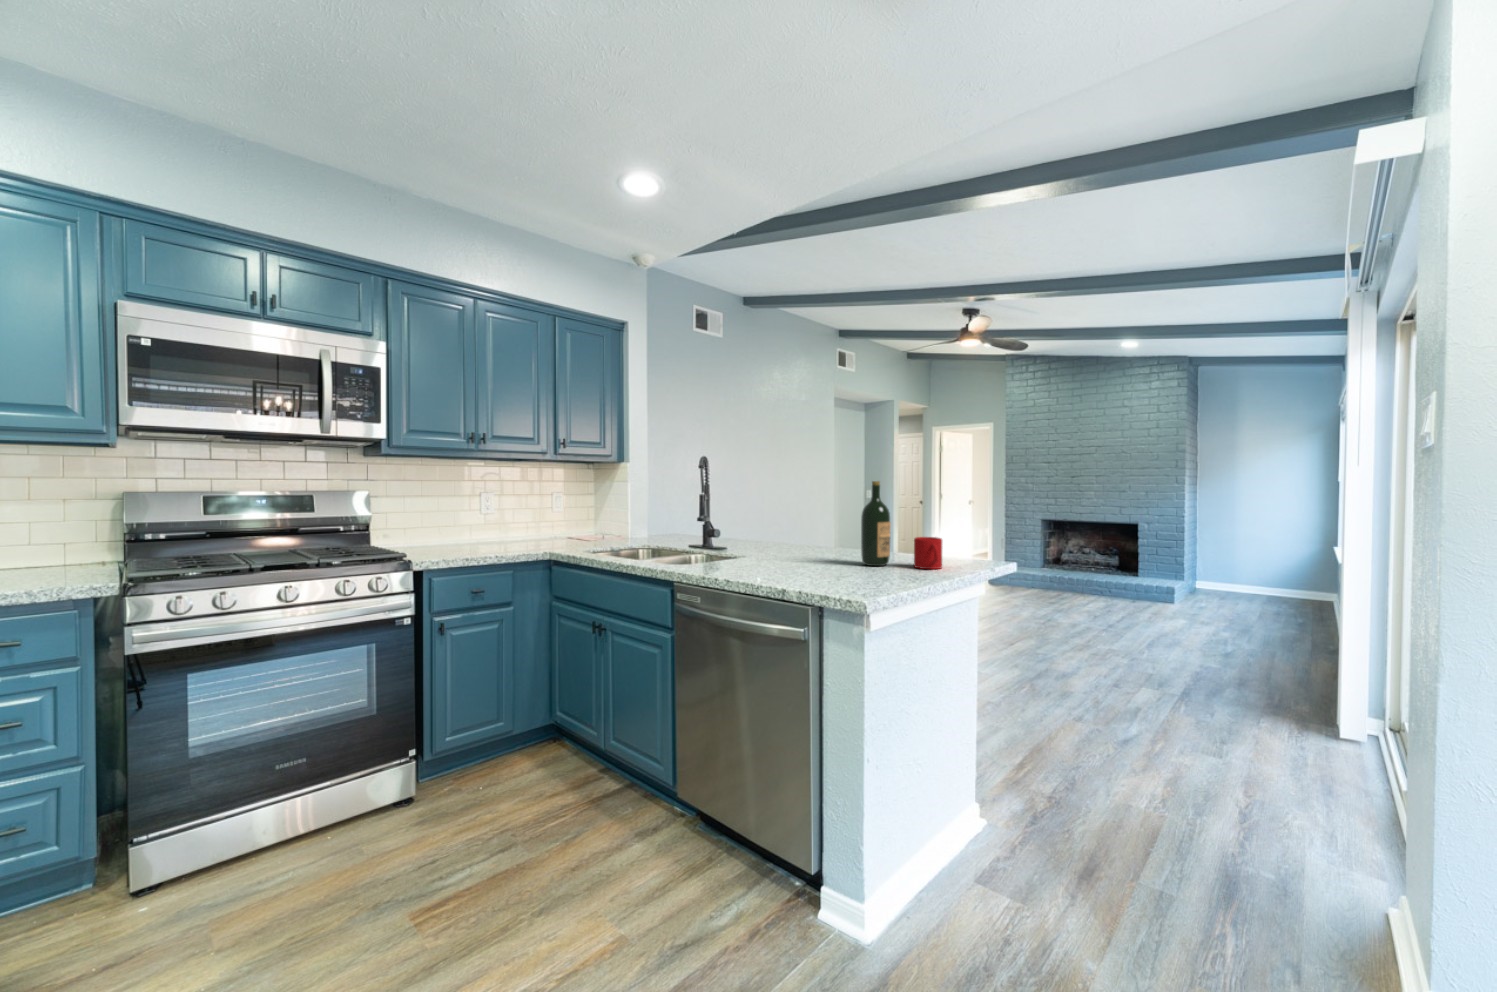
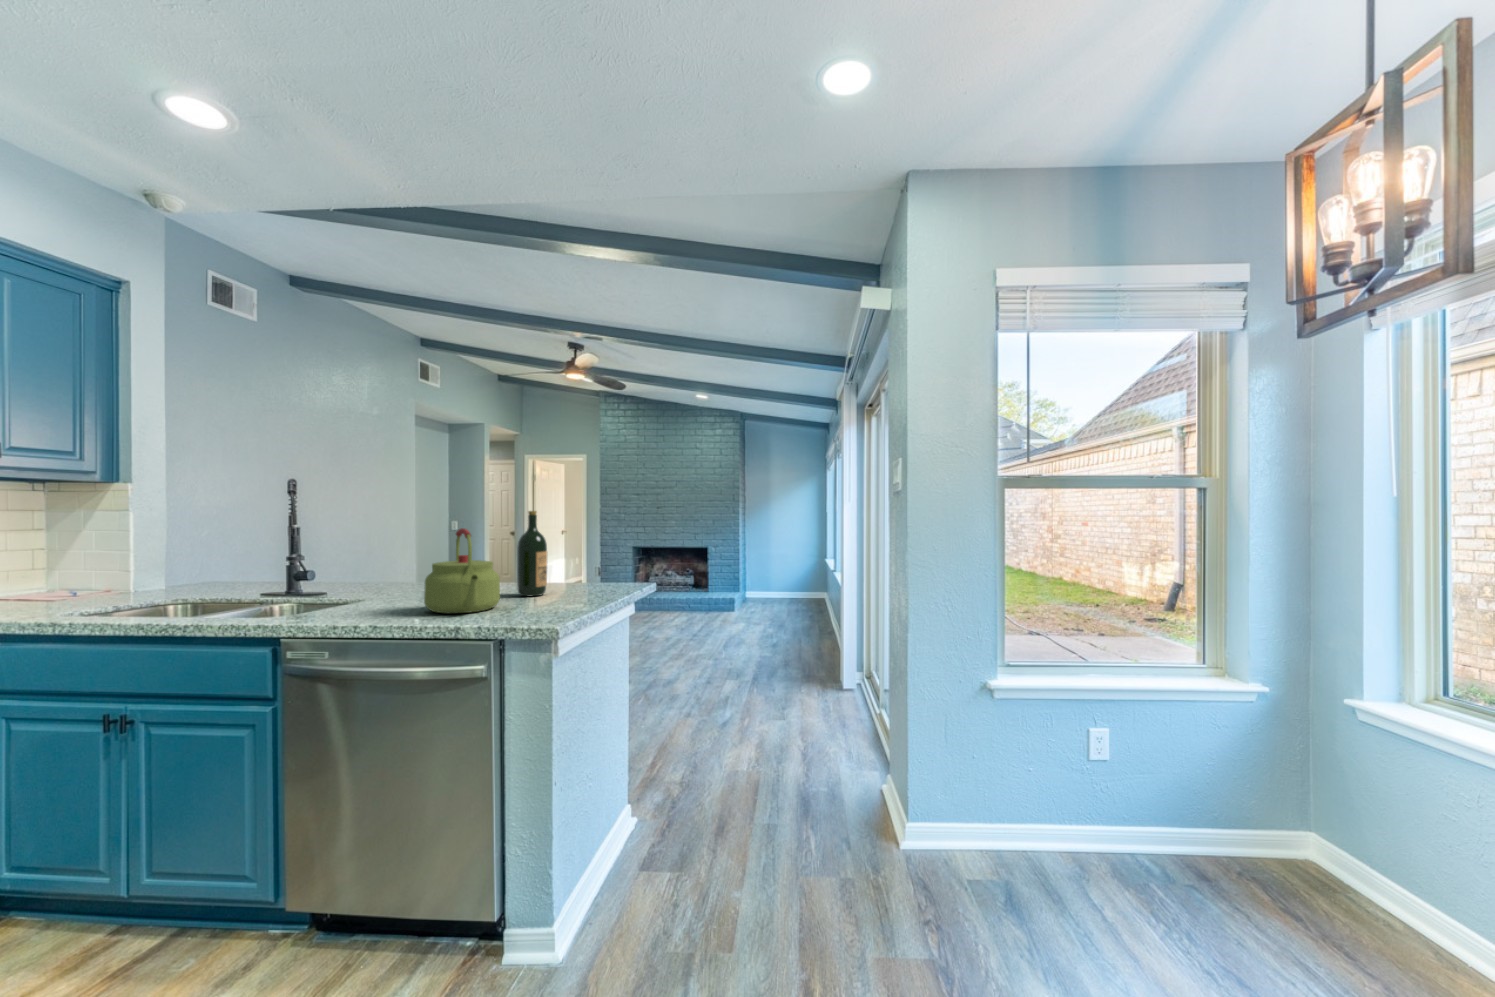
kettle: none [770,497,835,576] -> present [424,528,500,614]
mug: present [914,537,942,569] -> none [572,564,598,594]

